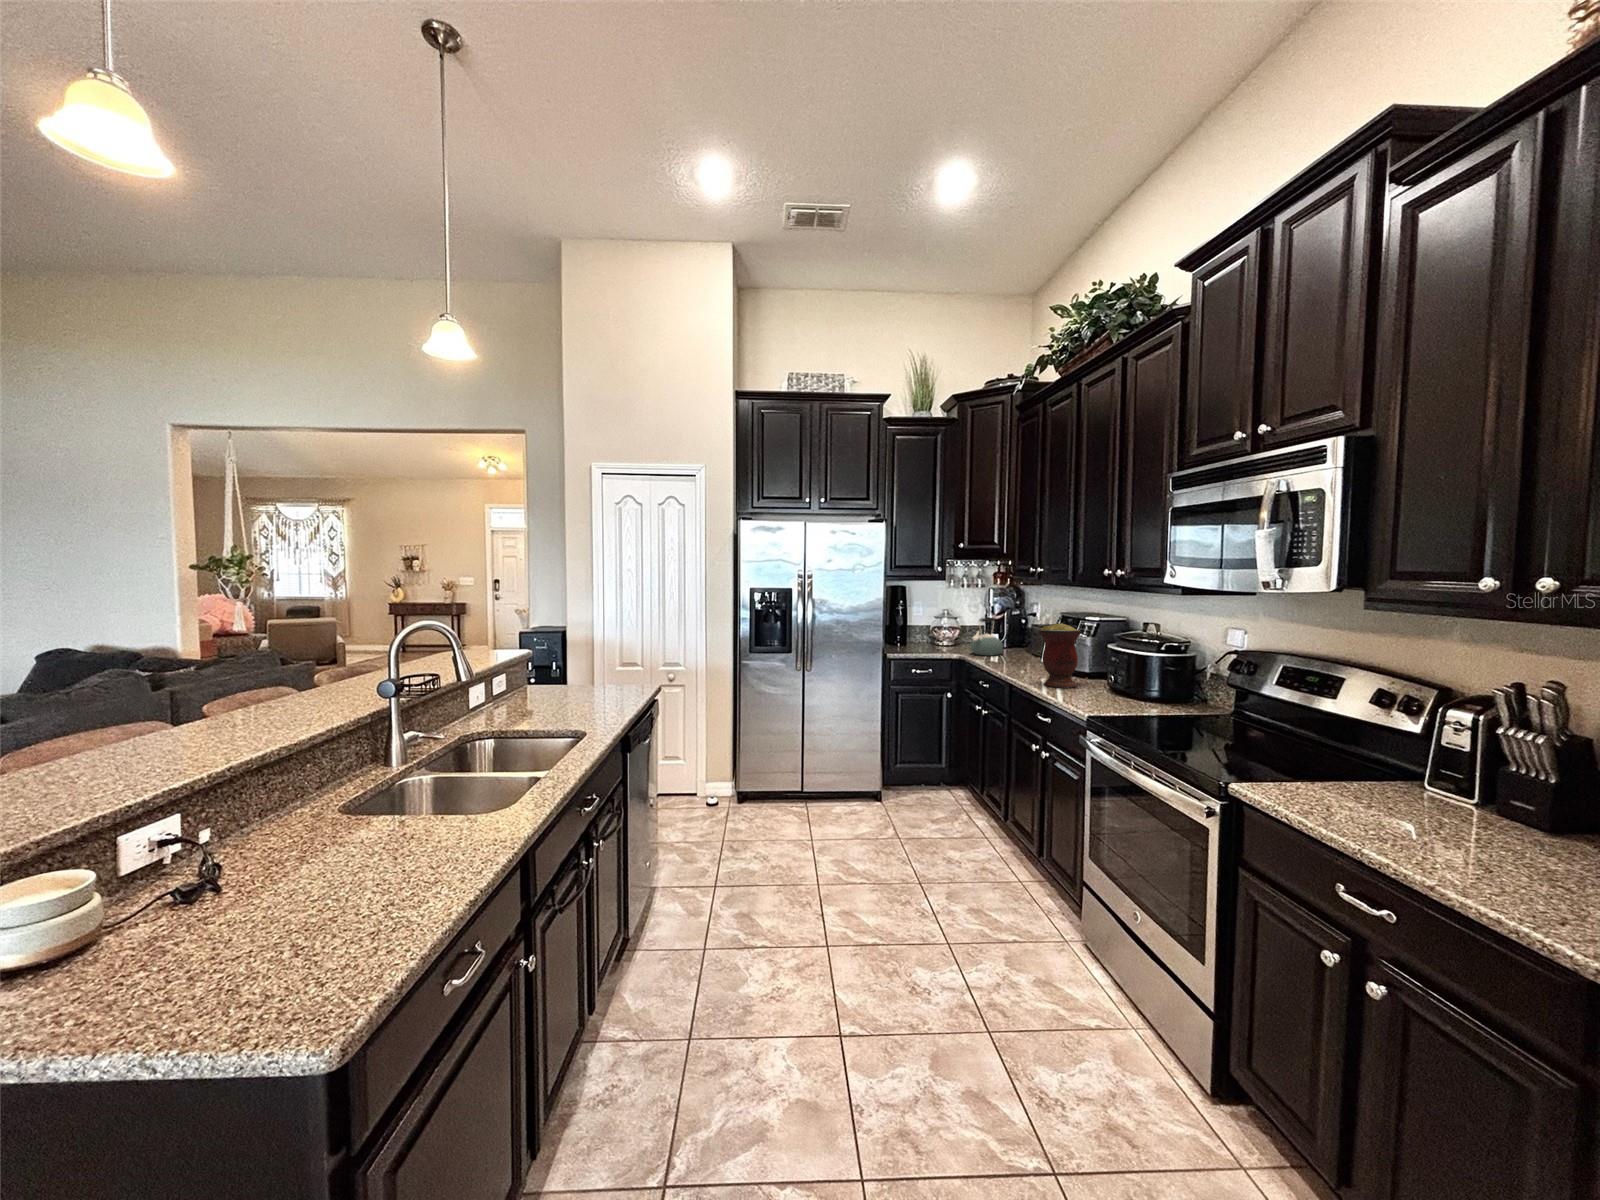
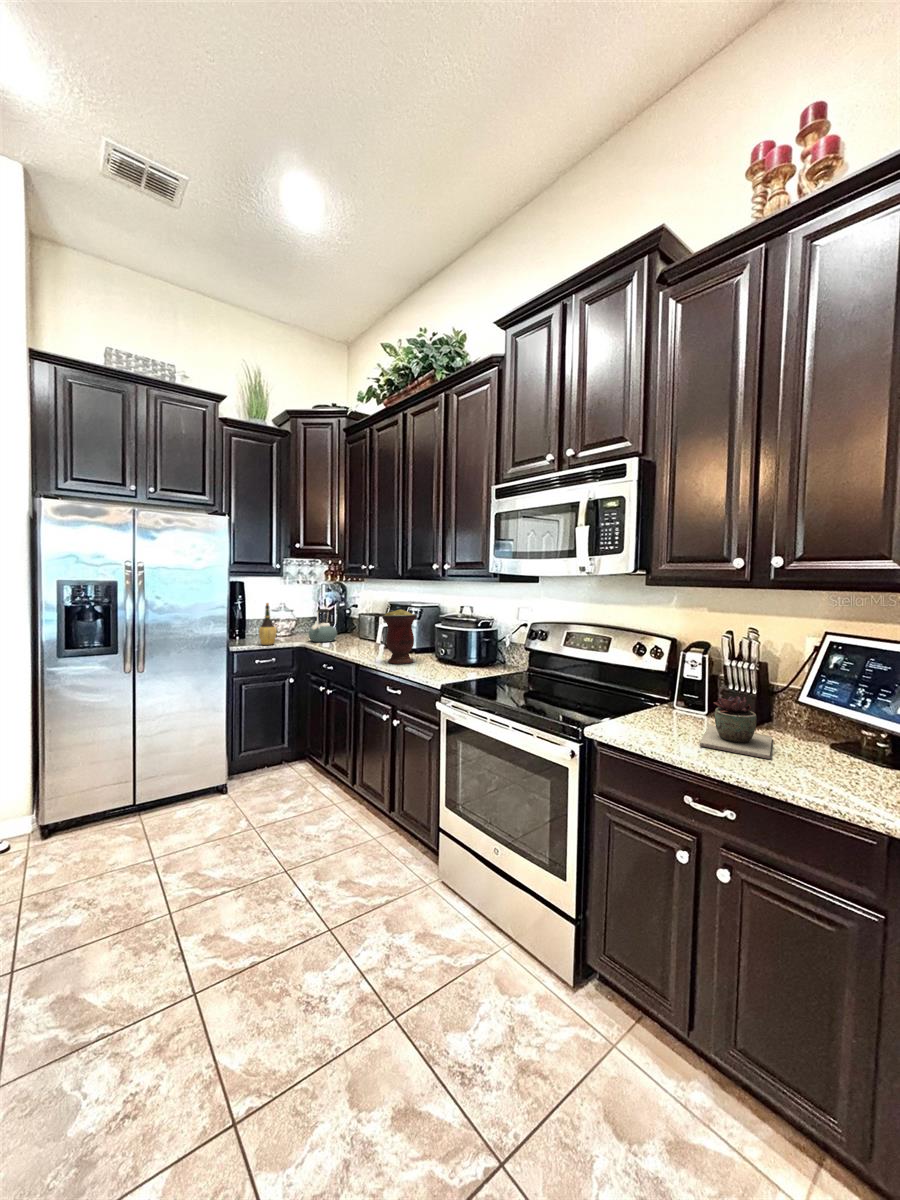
wine bottle: none [917,609,935,654] -> present [259,603,277,645]
succulent plant: none [1387,772,1553,864] -> present [699,696,772,759]

